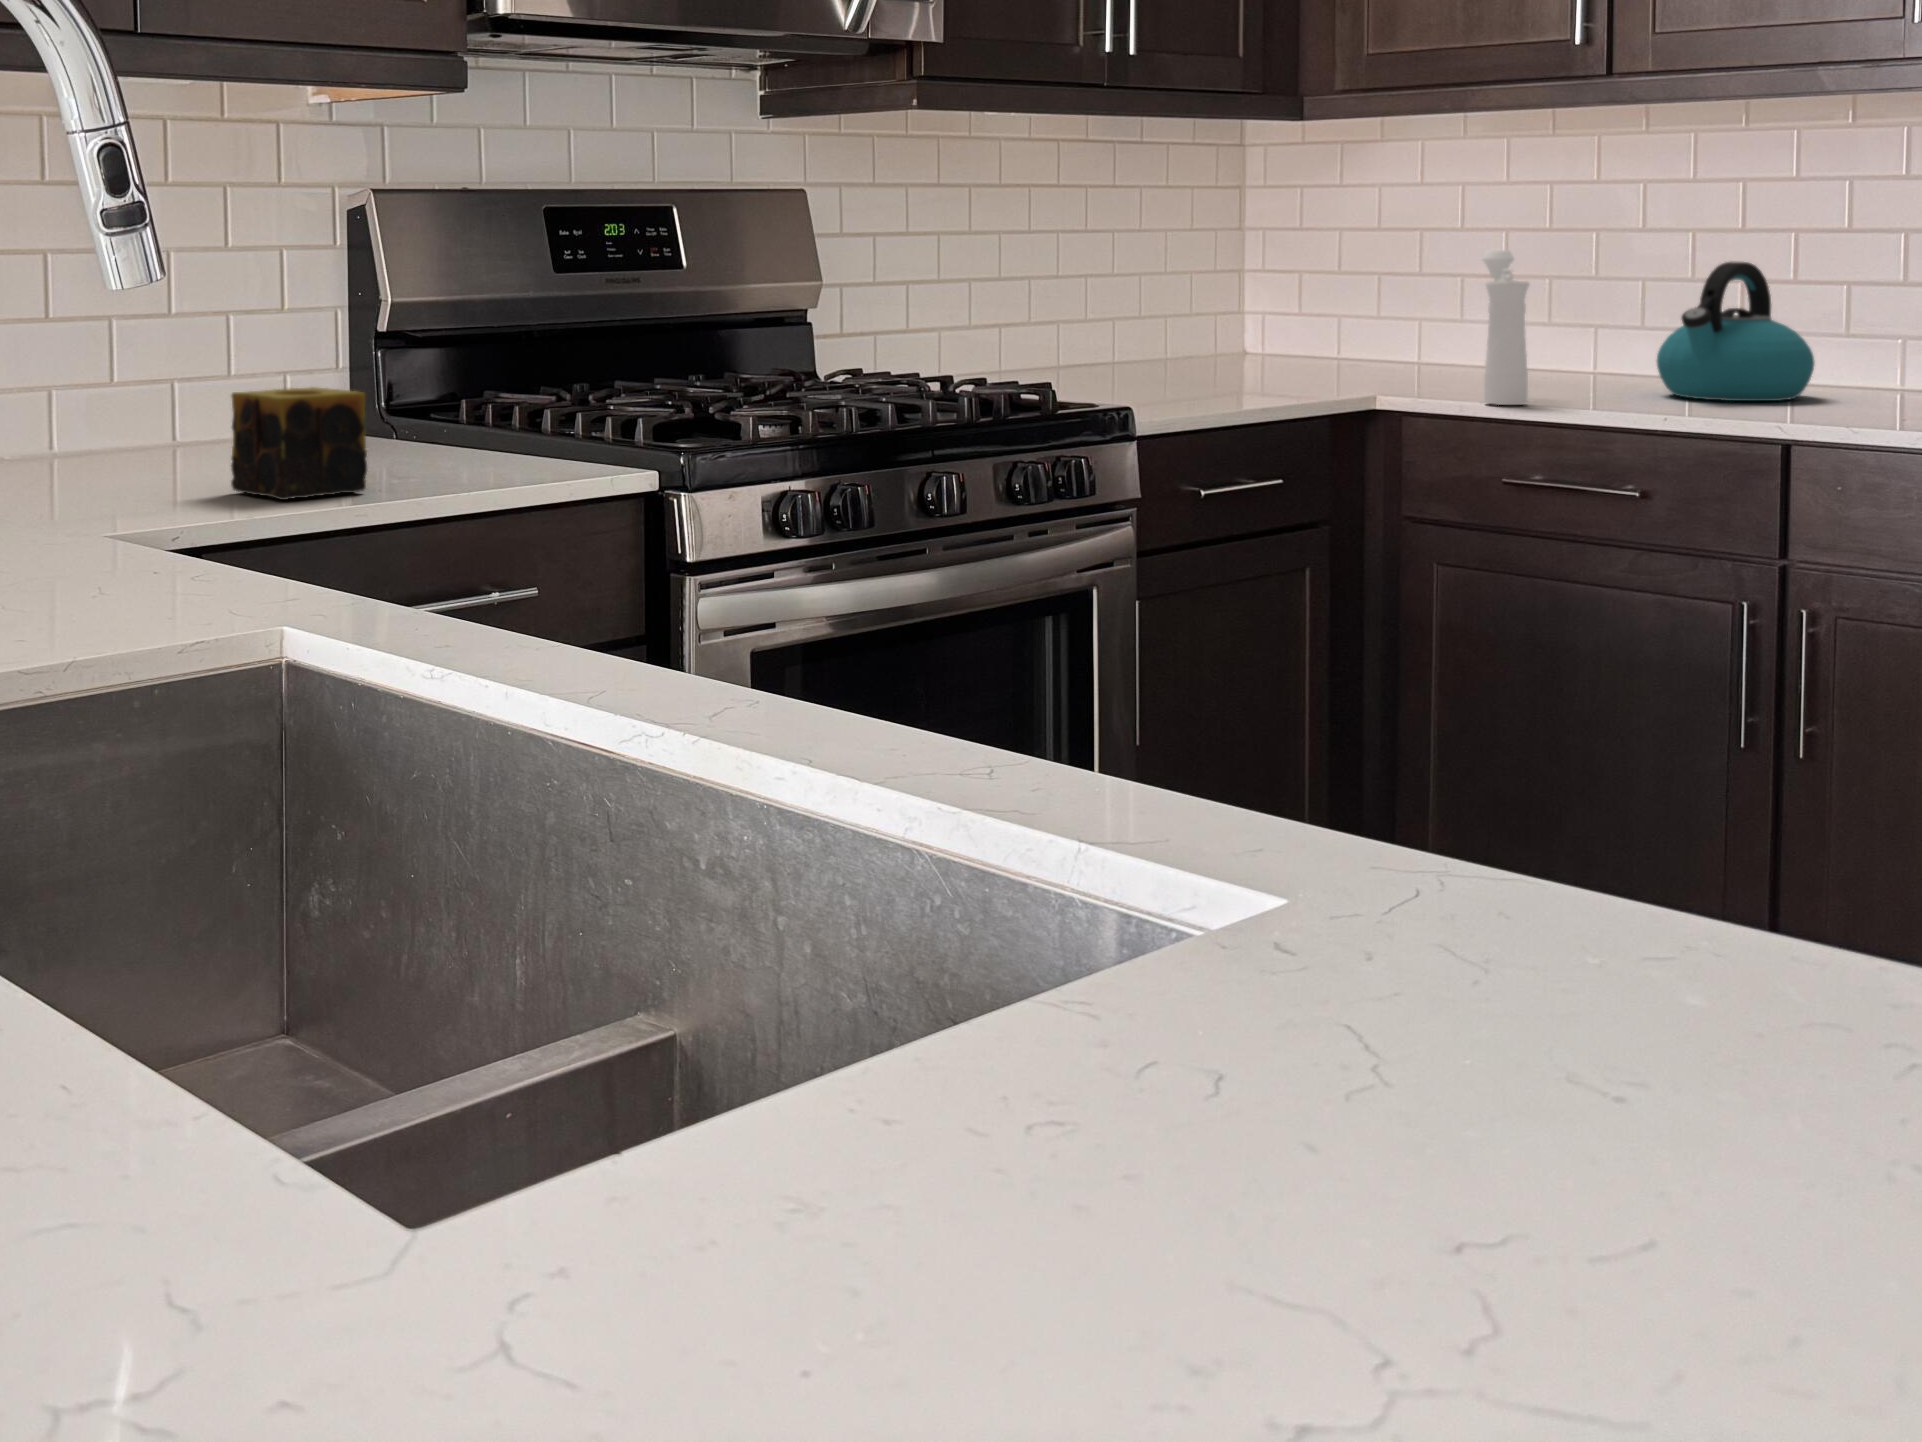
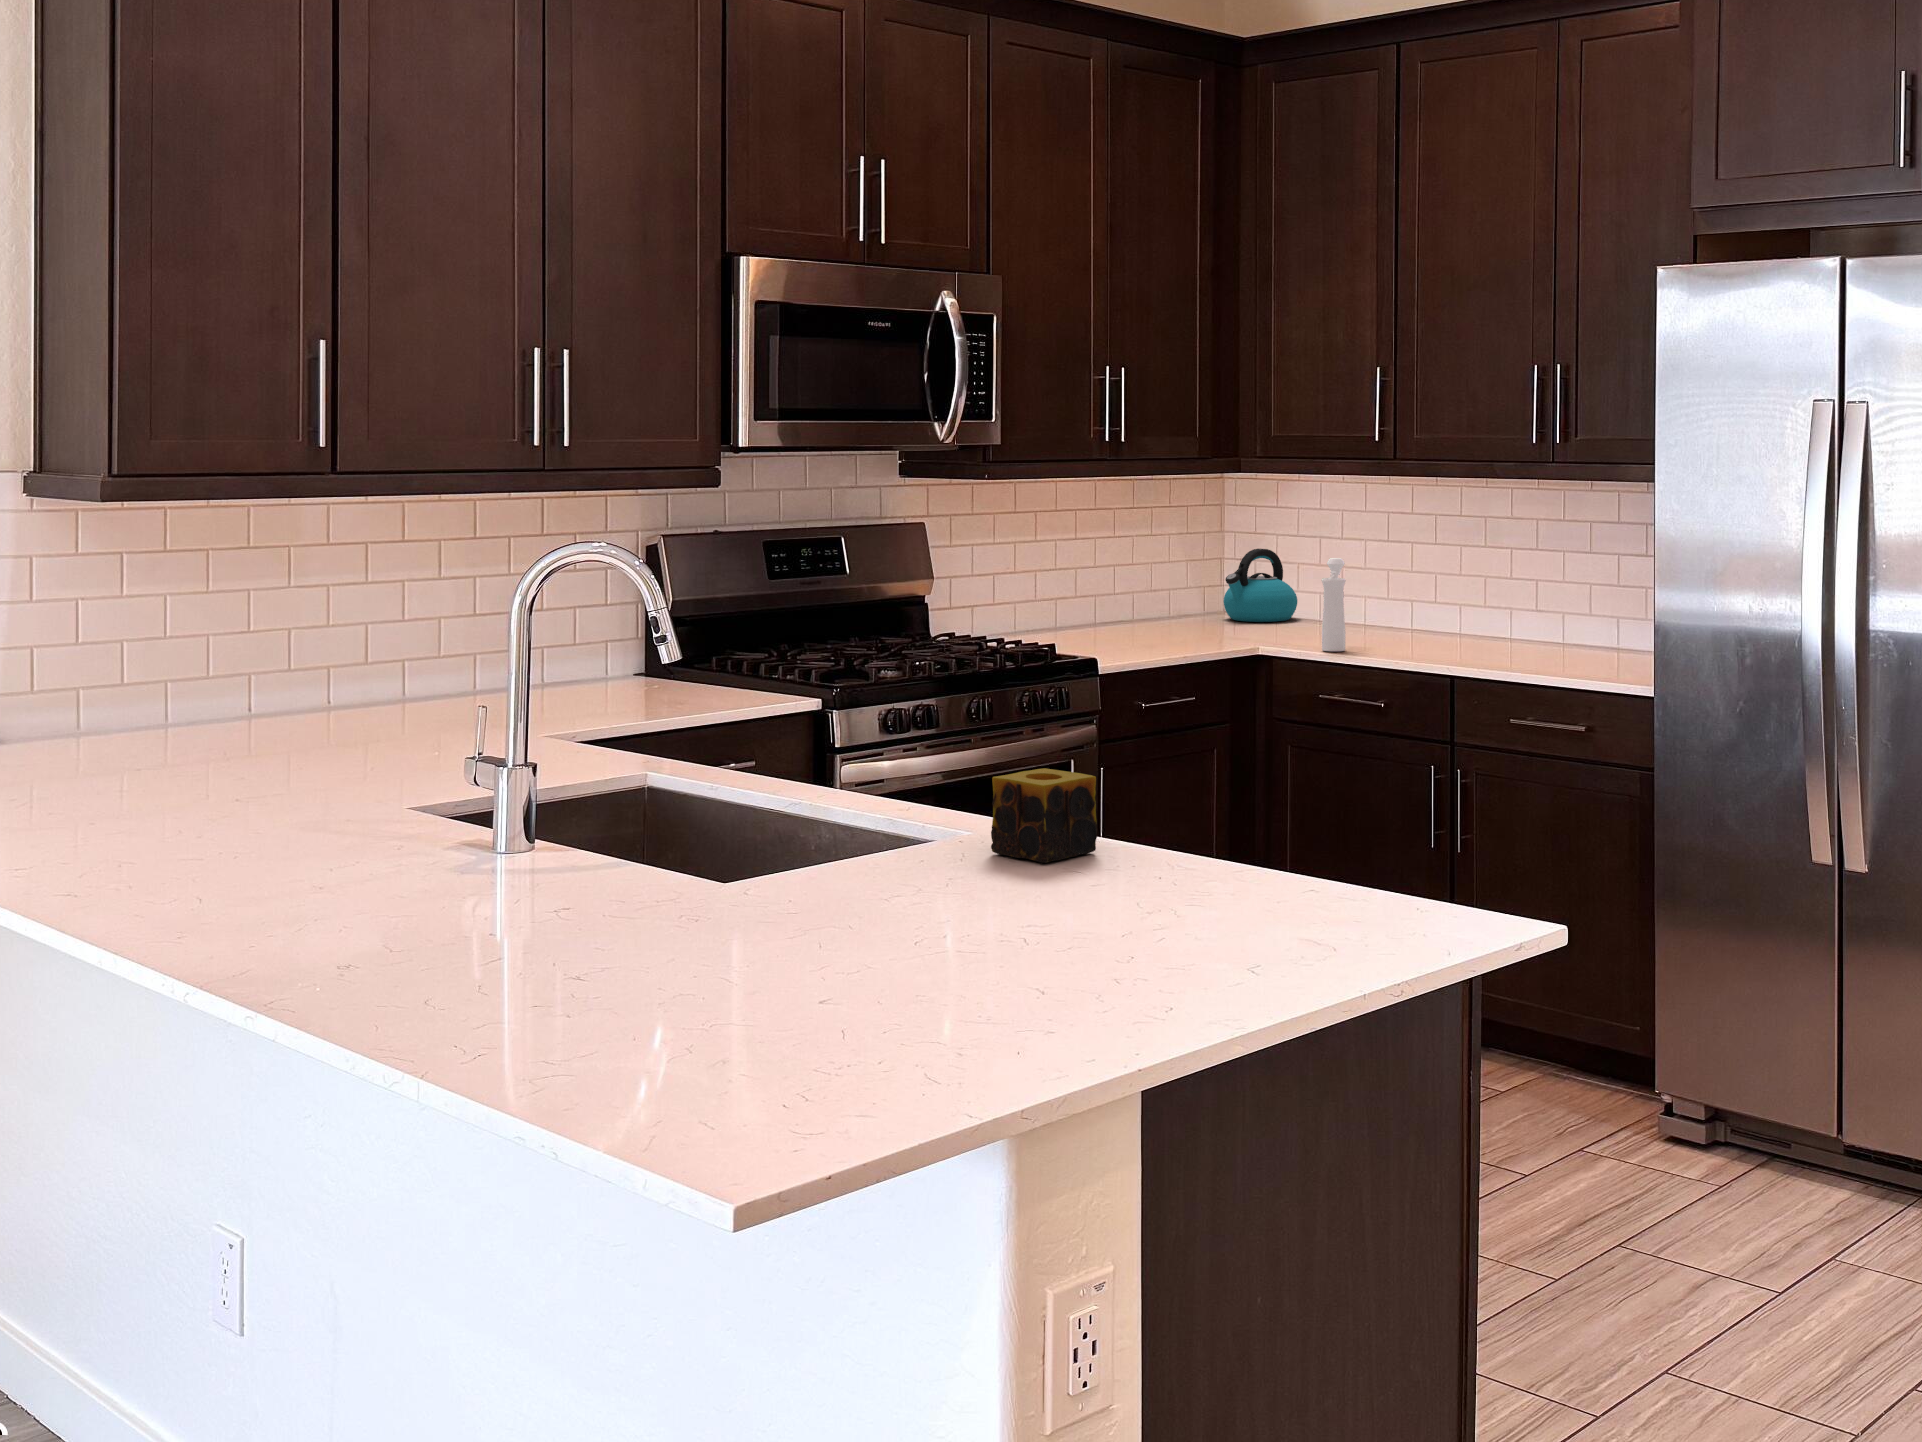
kettle: present [1657,261,1814,401] -> present [1223,549,1297,622]
candle: present [231,387,367,500] -> present [991,768,1097,863]

